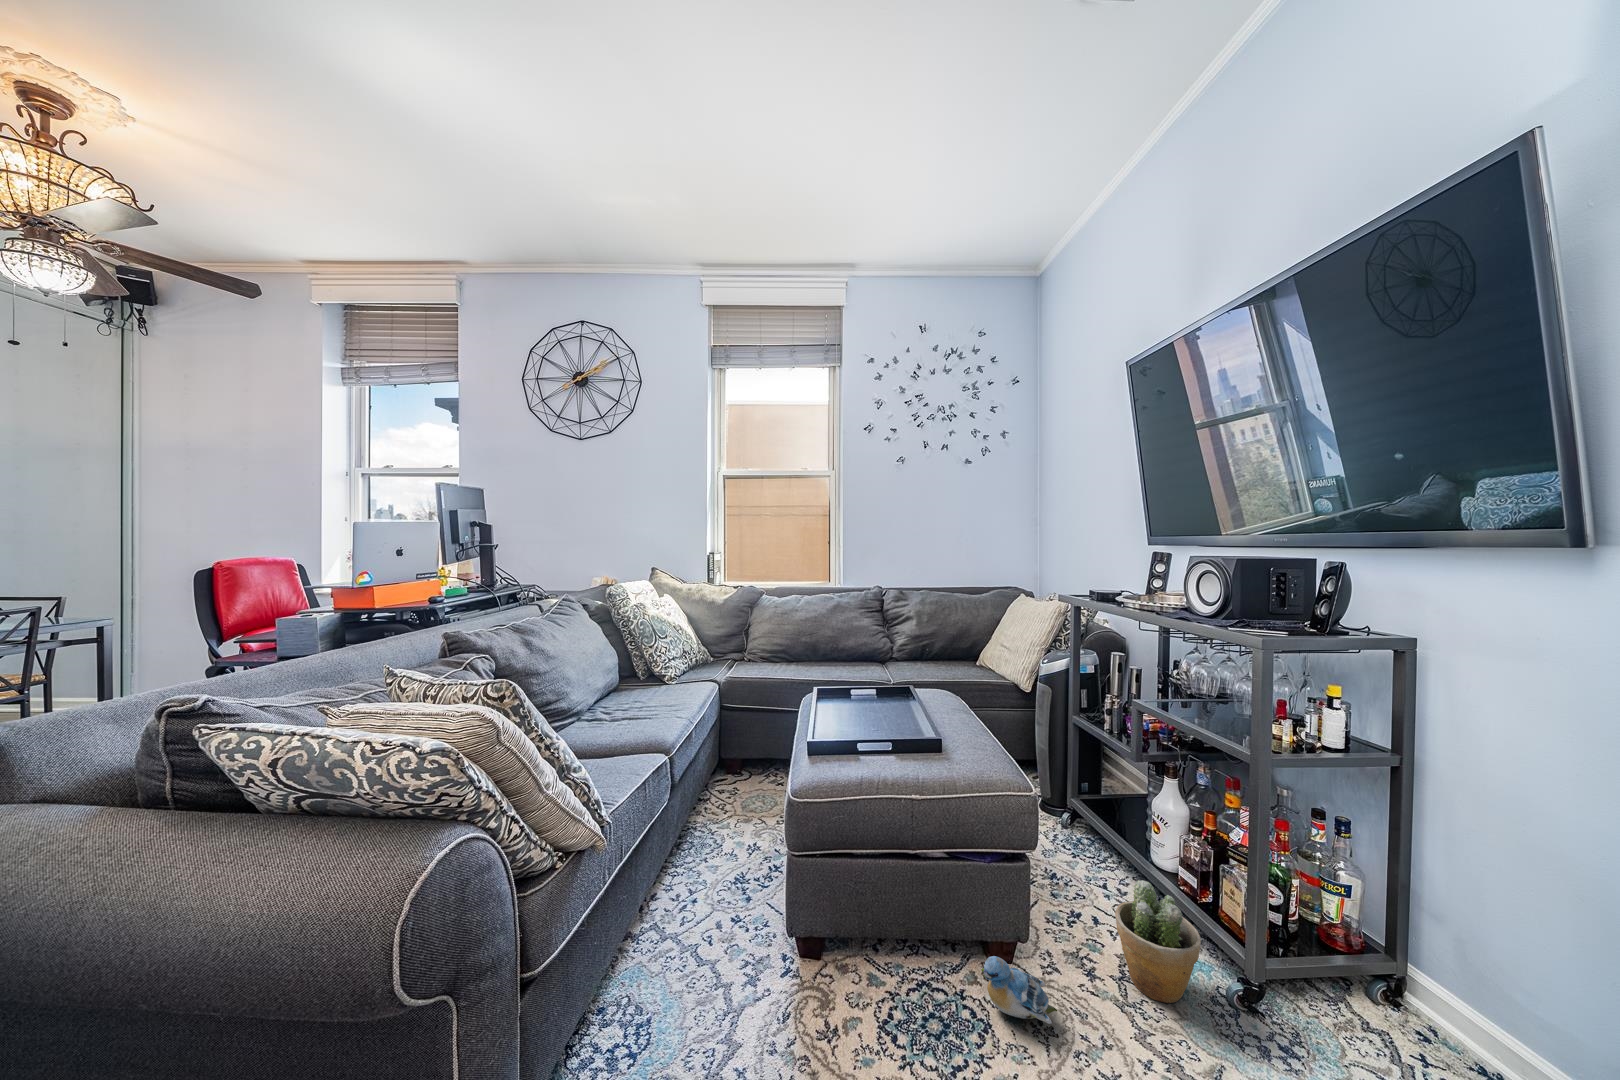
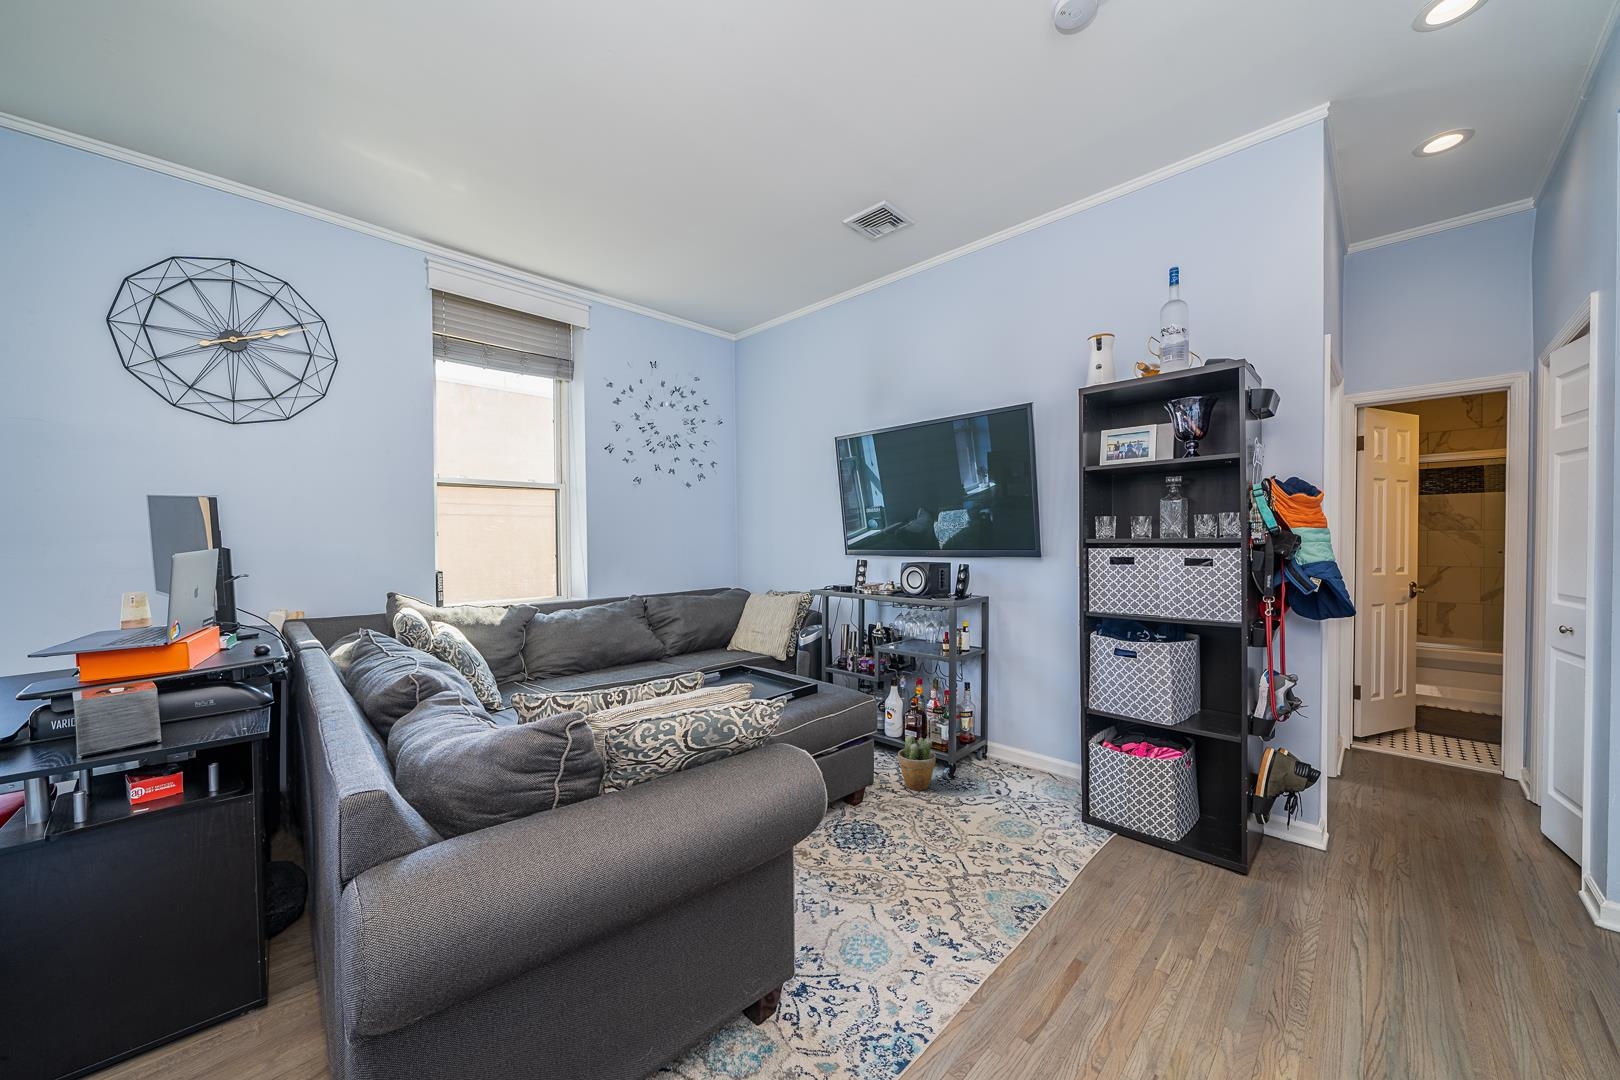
plush toy: present [981,956,1057,1024] -> none [866,792,902,819]

